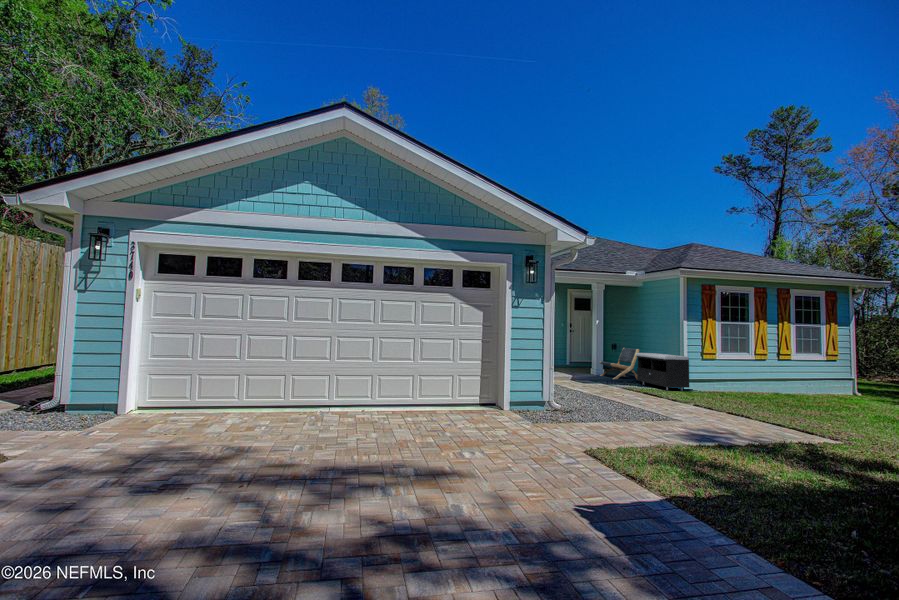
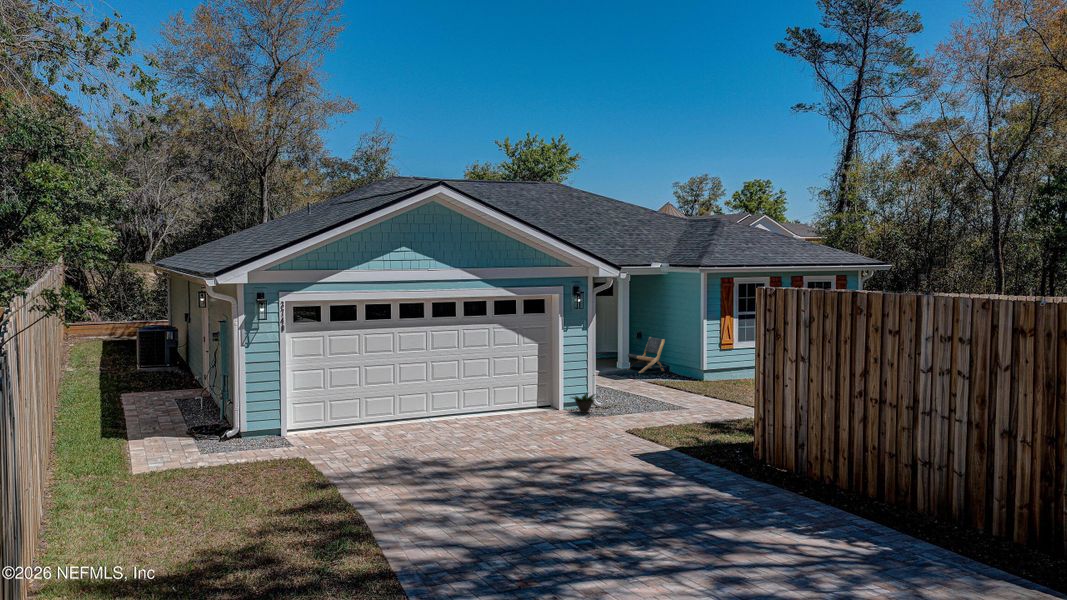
storage bench: present [636,353,689,391] -> none [661,344,705,381]
decorative plant: none [512,391,554,418] -> present [571,393,596,413]

